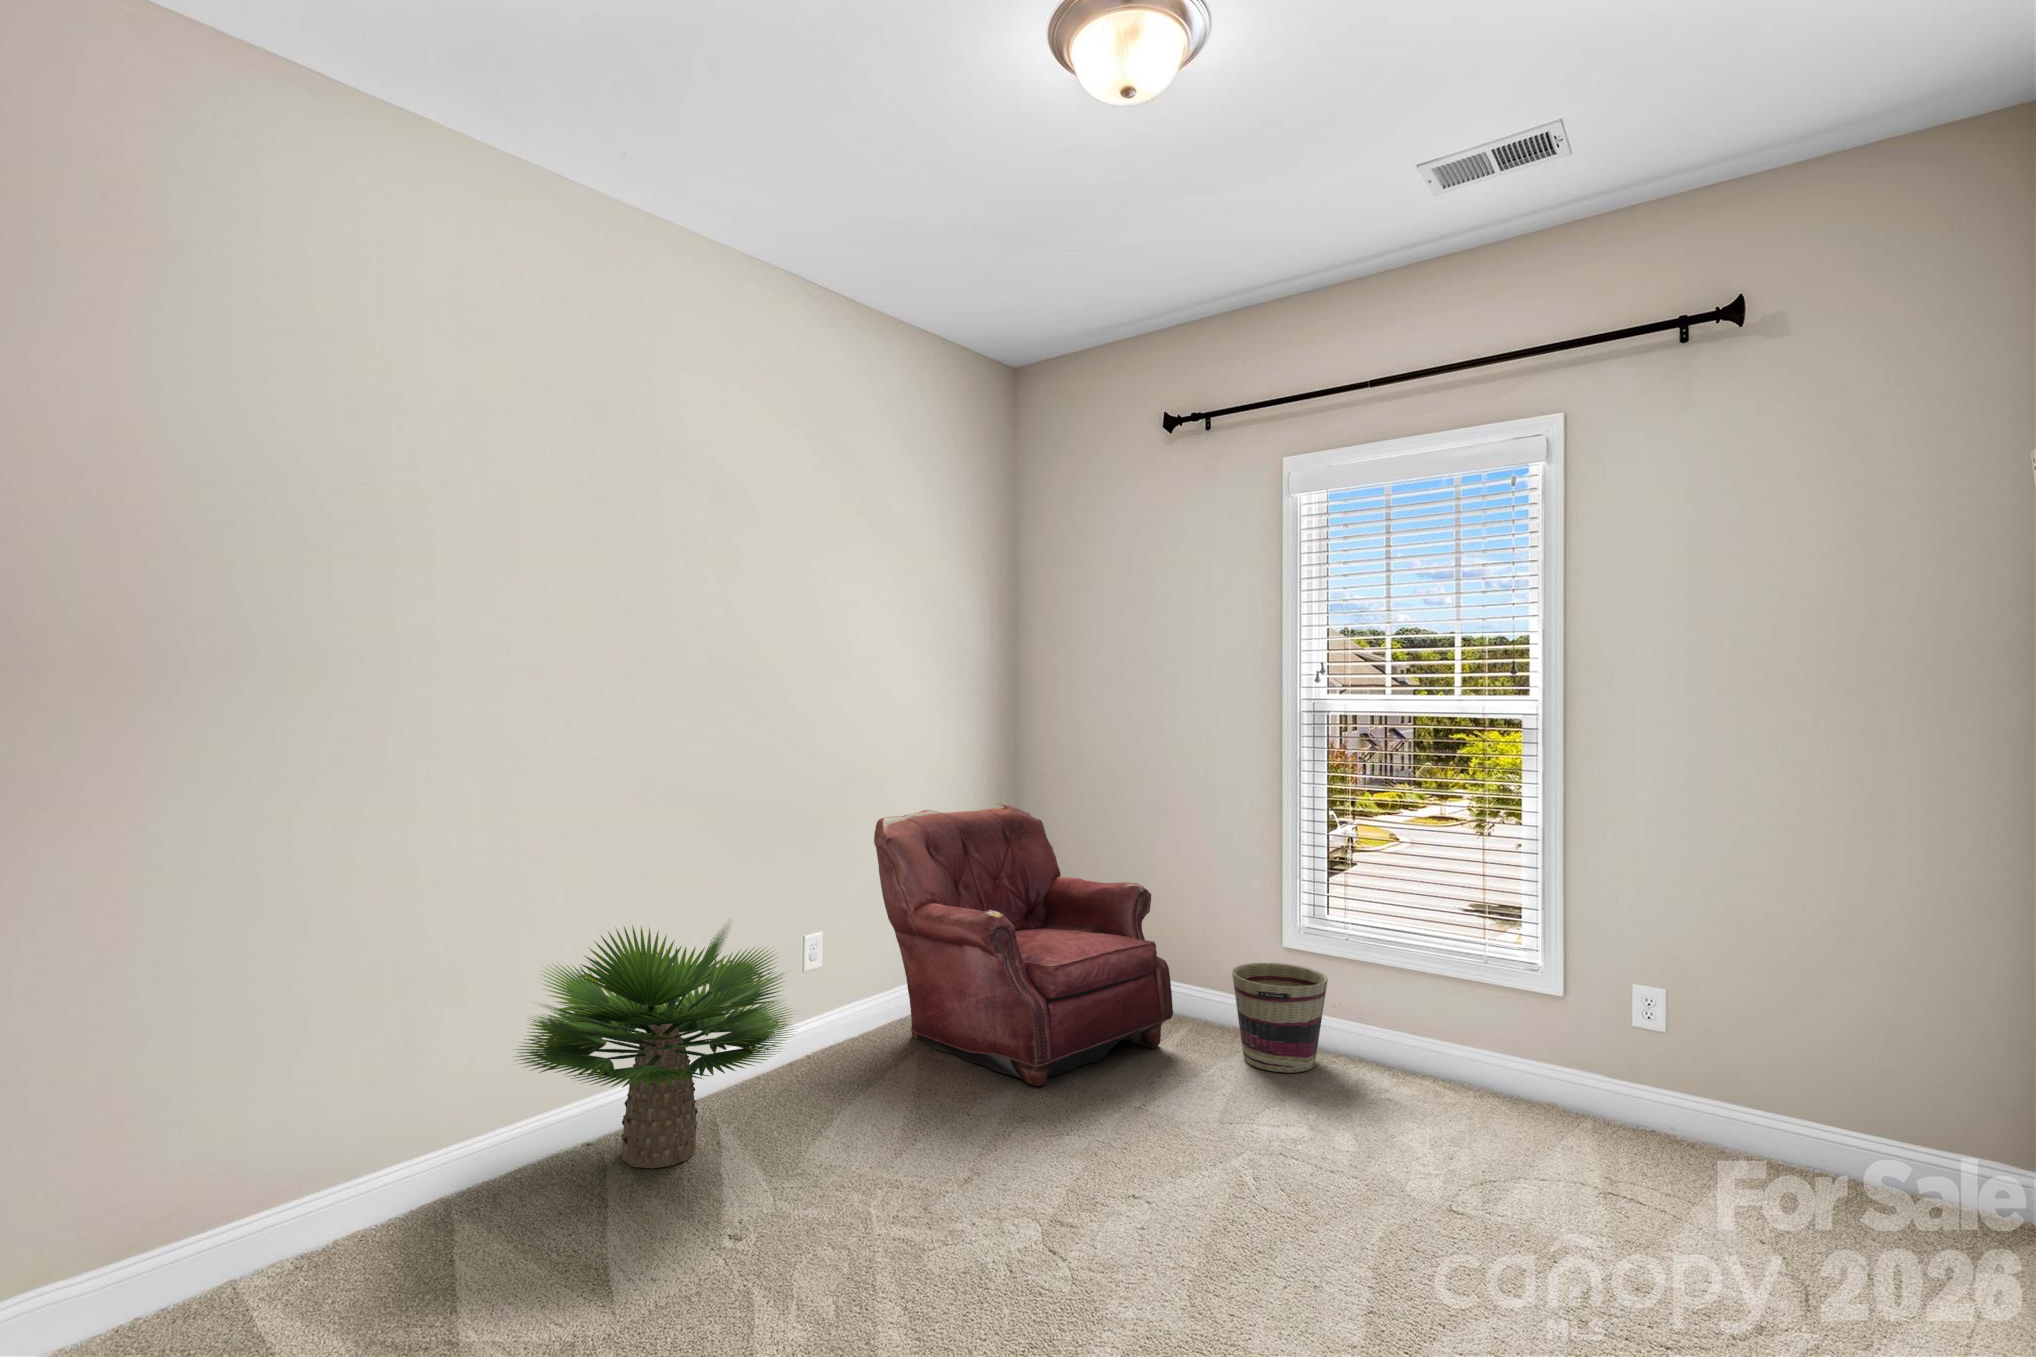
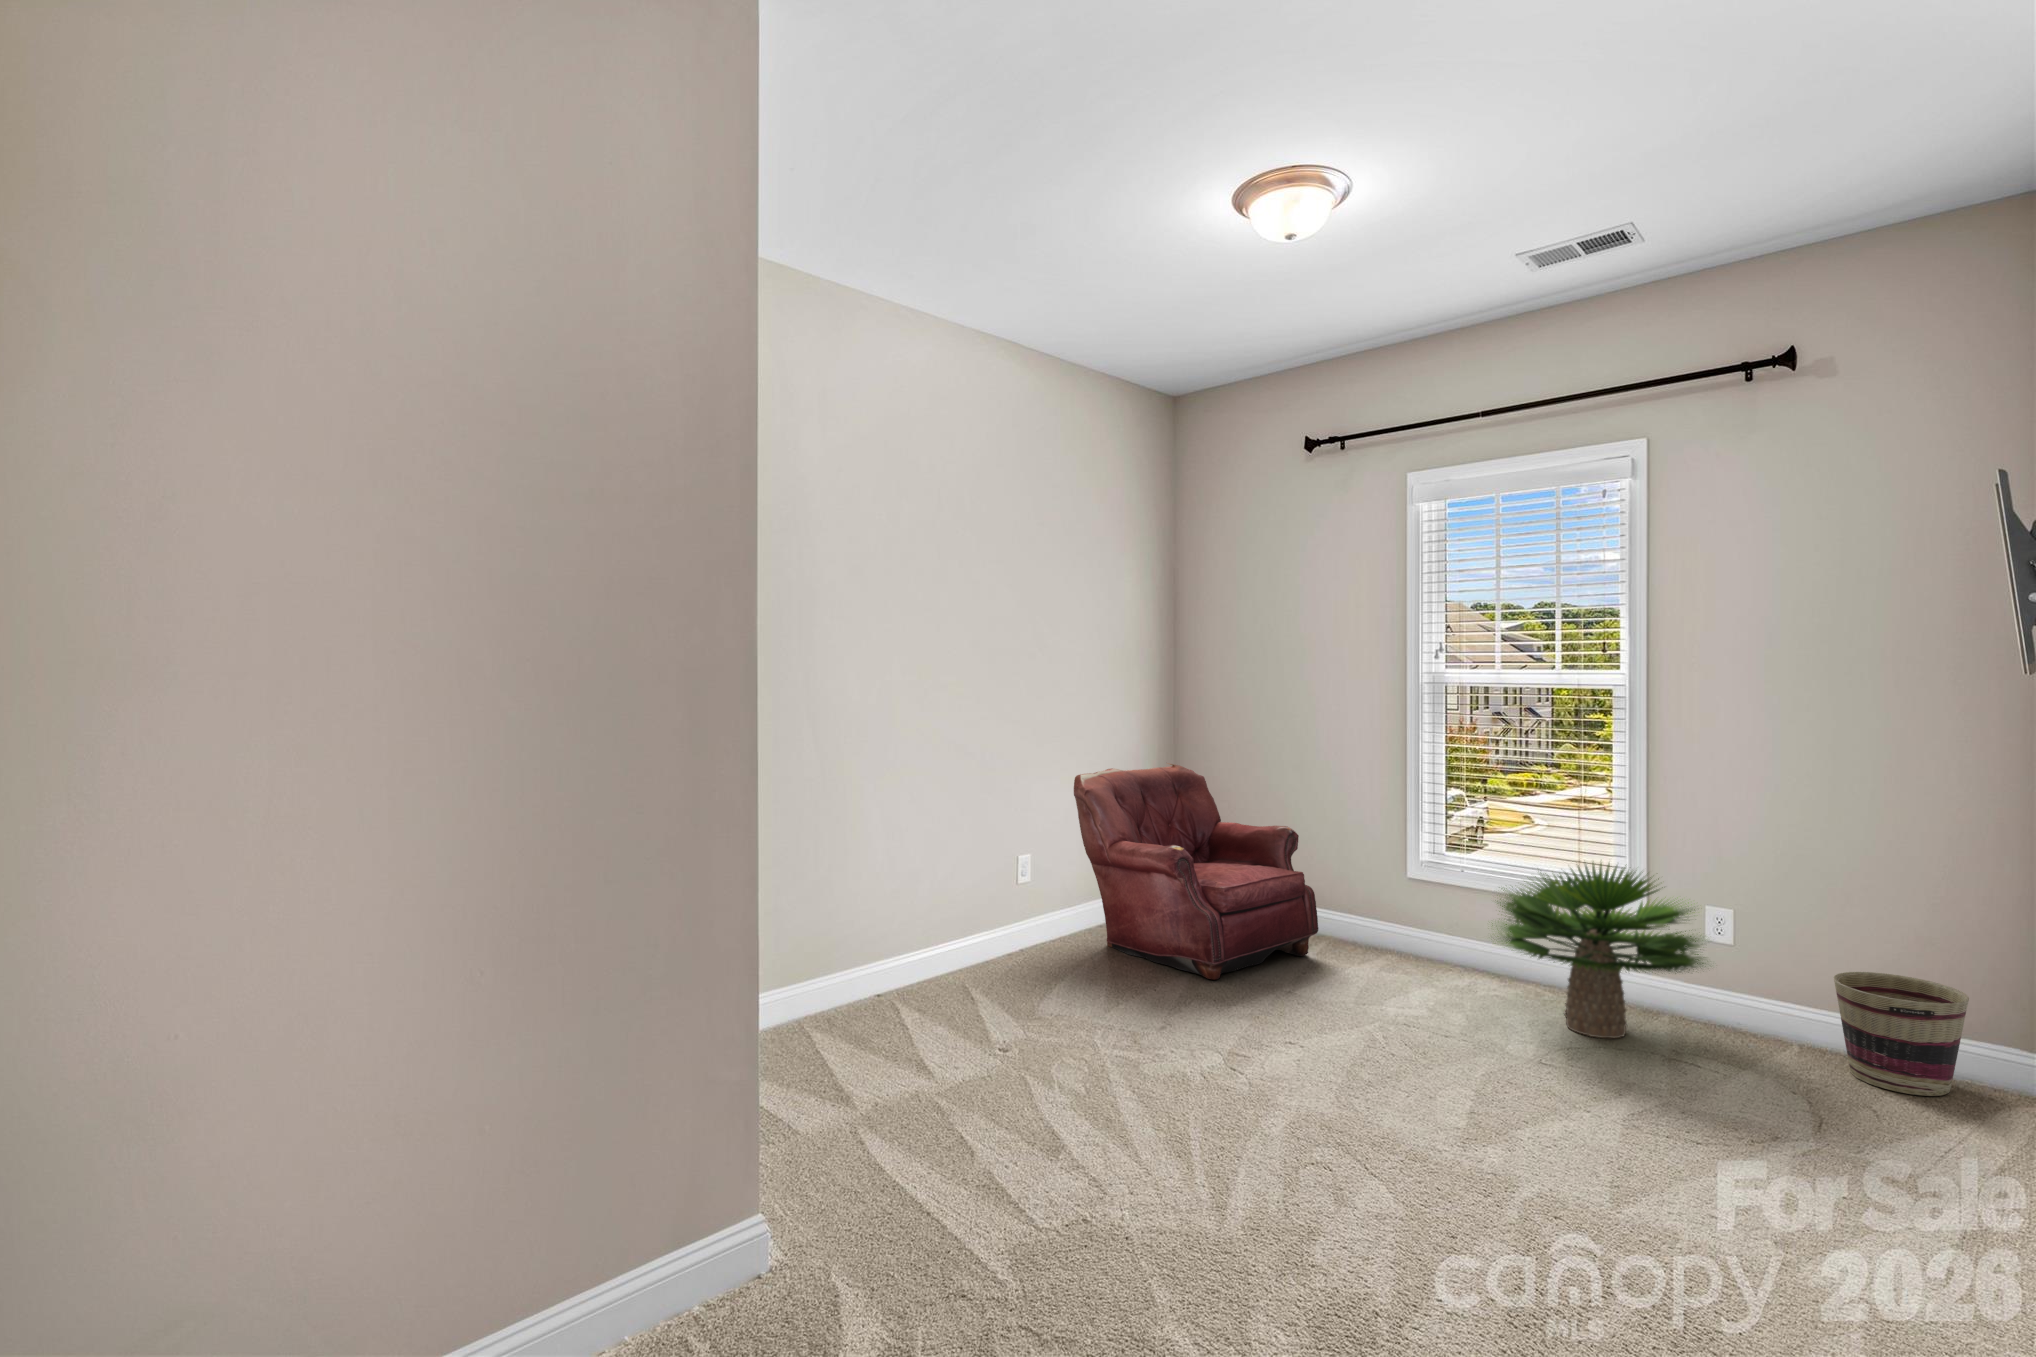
potted plant: present [516,925,793,1168] -> present [1497,863,1706,1038]
basket: present [1232,963,1328,1073] -> present [1834,972,1969,1096]

